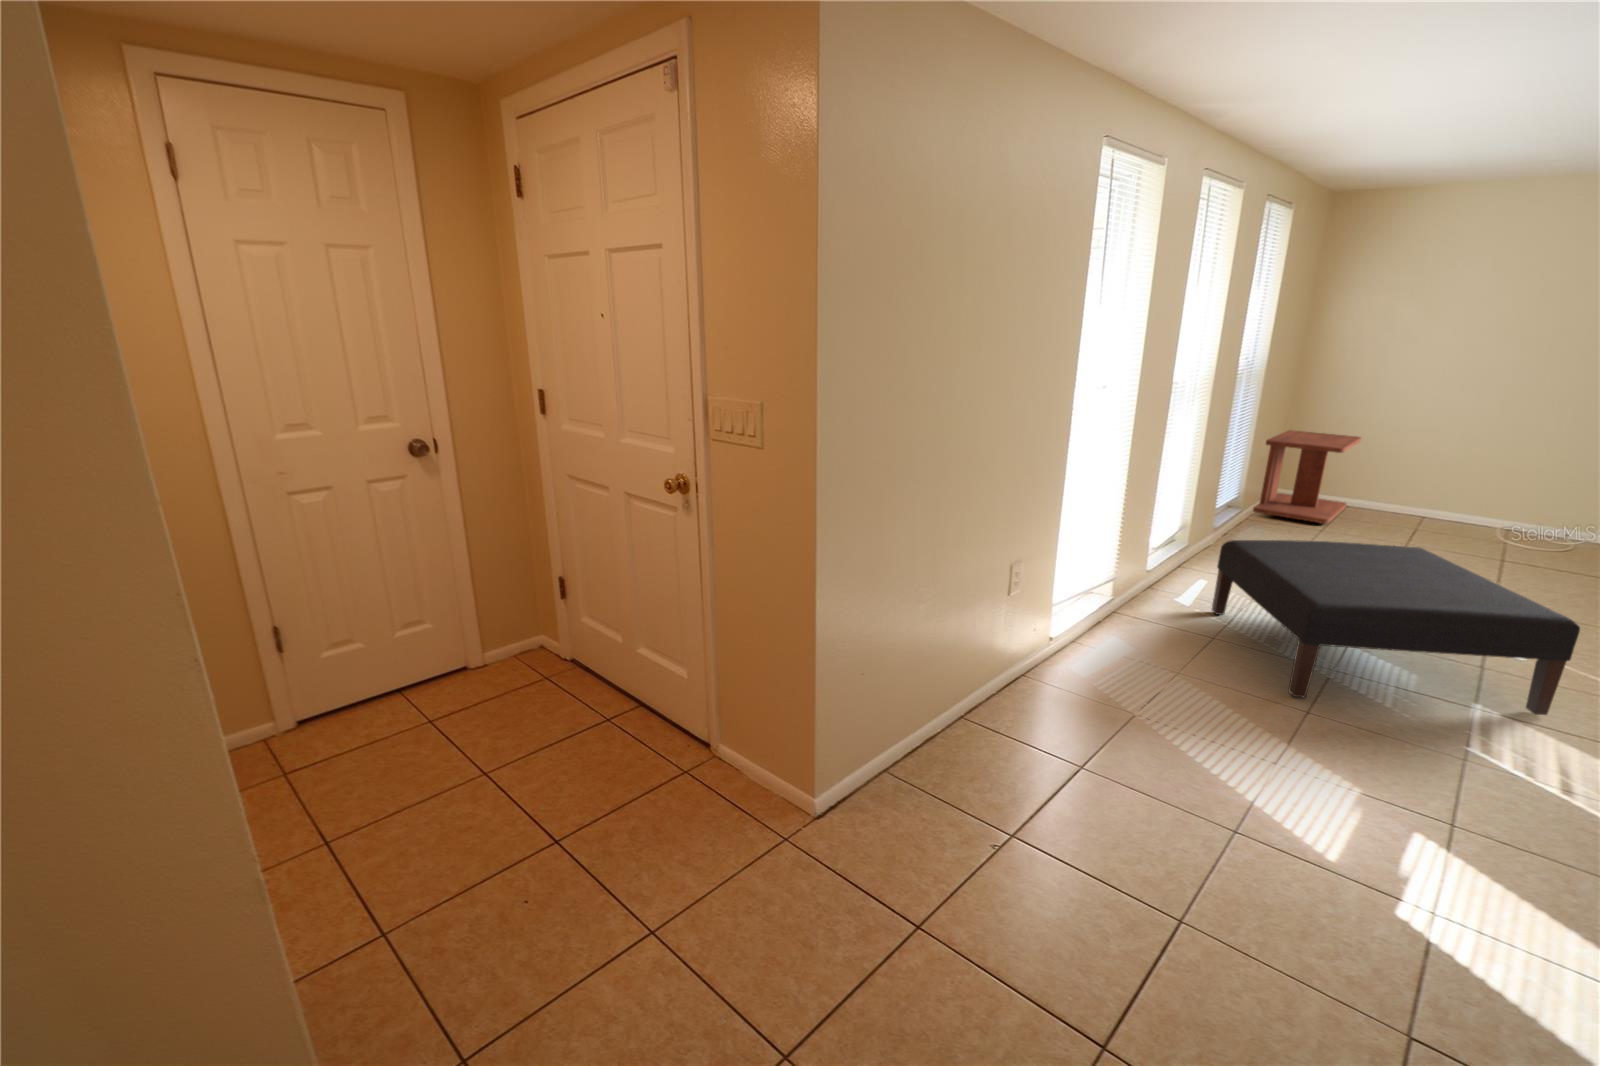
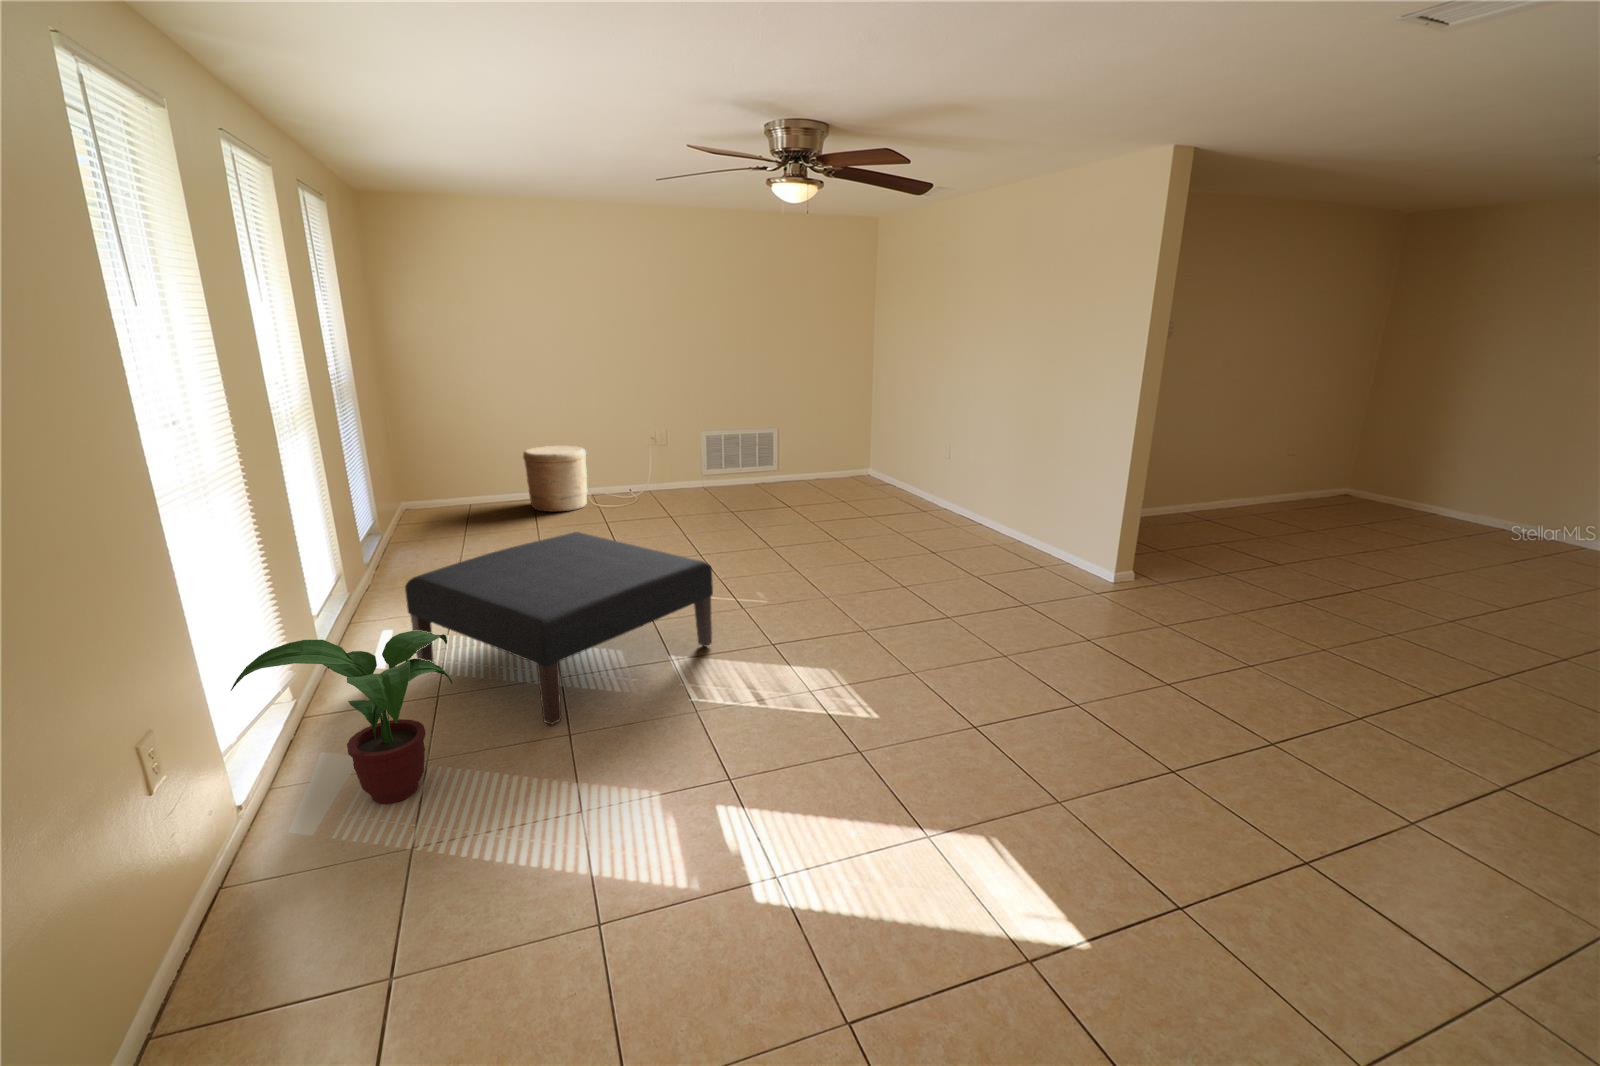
side table: present [1253,430,1361,524] -> none [382,436,475,534]
woven basket: none [1413,461,1510,537] -> present [523,446,588,512]
potted plant: none [1072,550,1225,687] -> present [231,631,452,804]

